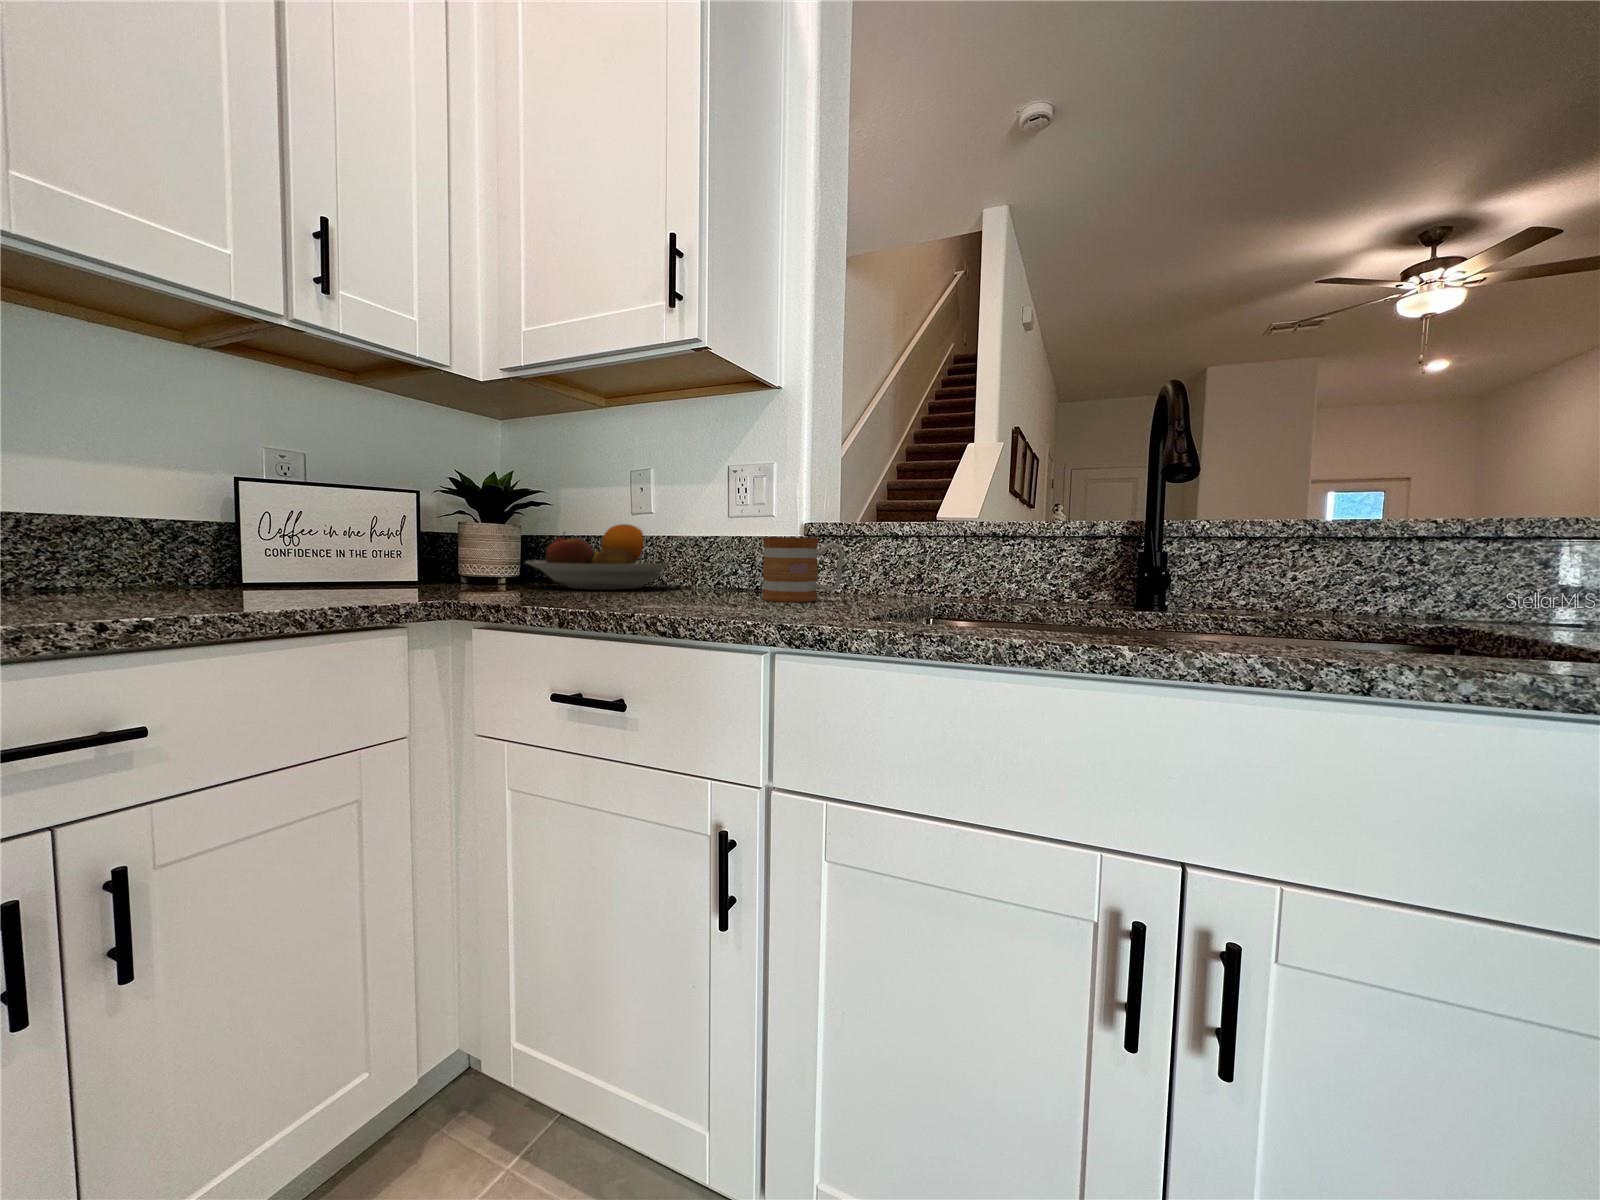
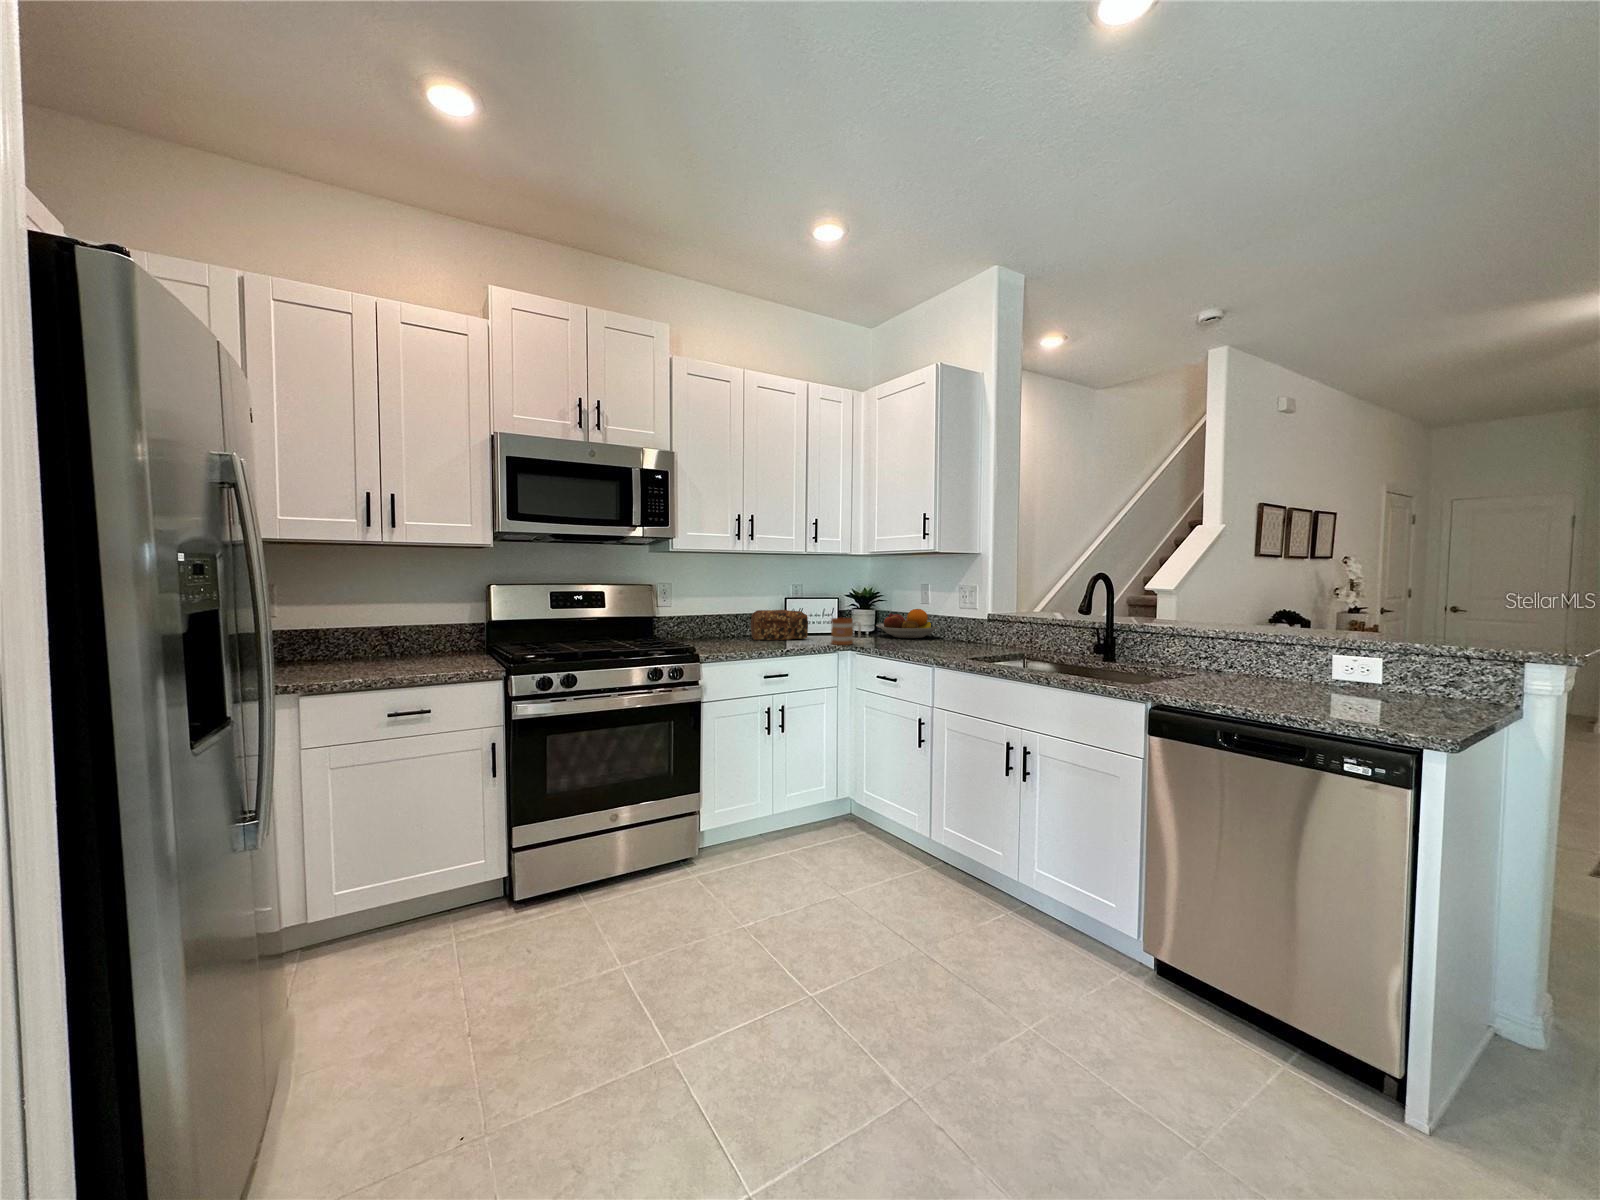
bread loaf: none [59,496,309,600] -> present [751,610,808,641]
mug: present [762,537,843,602] -> present [831,618,861,645]

